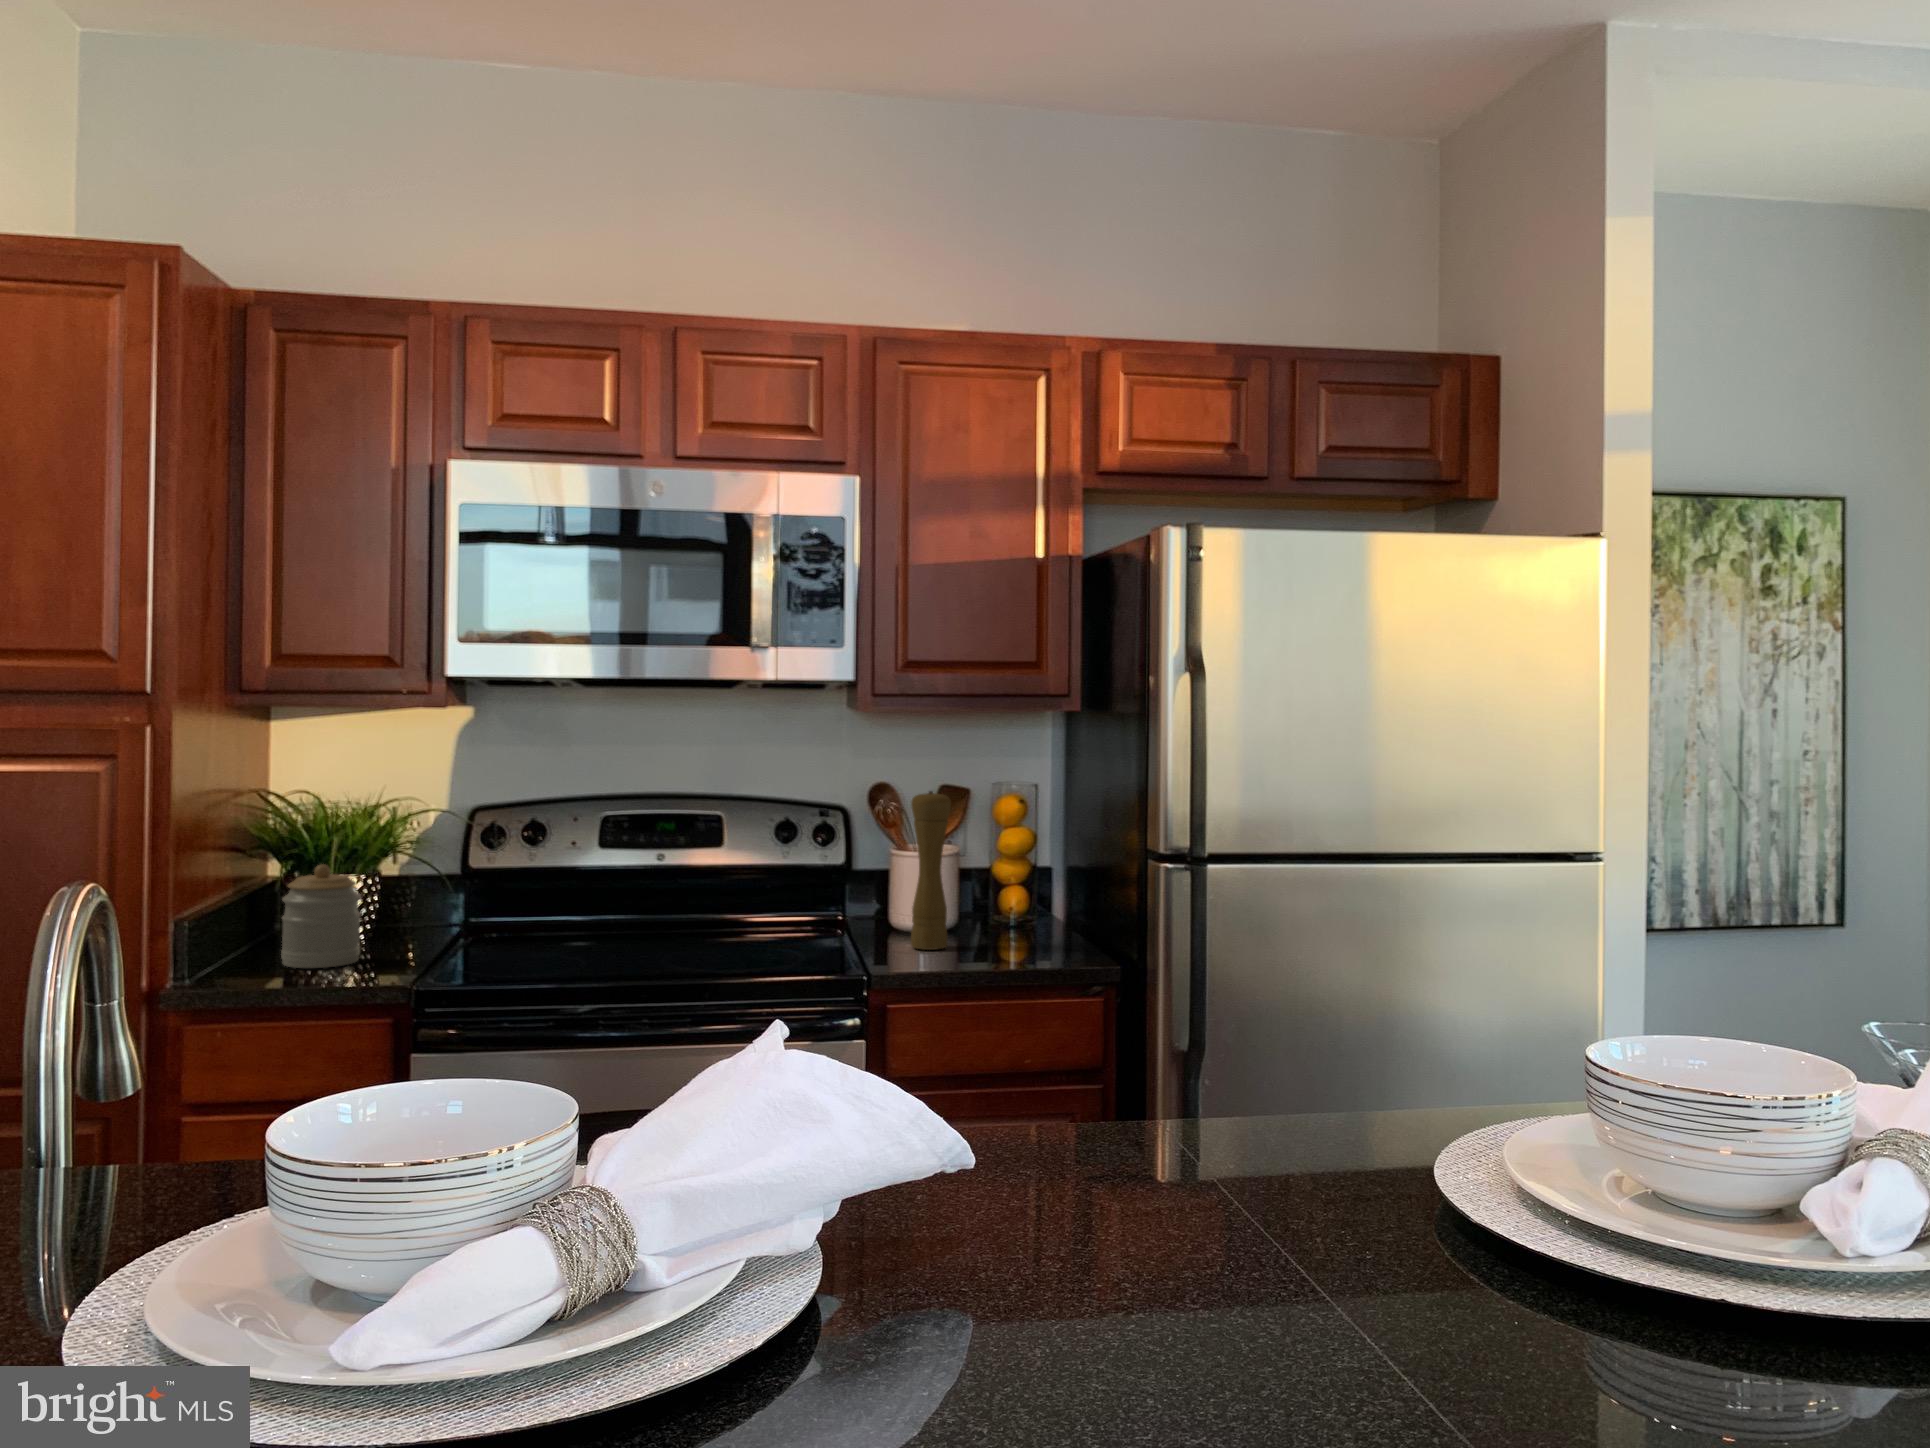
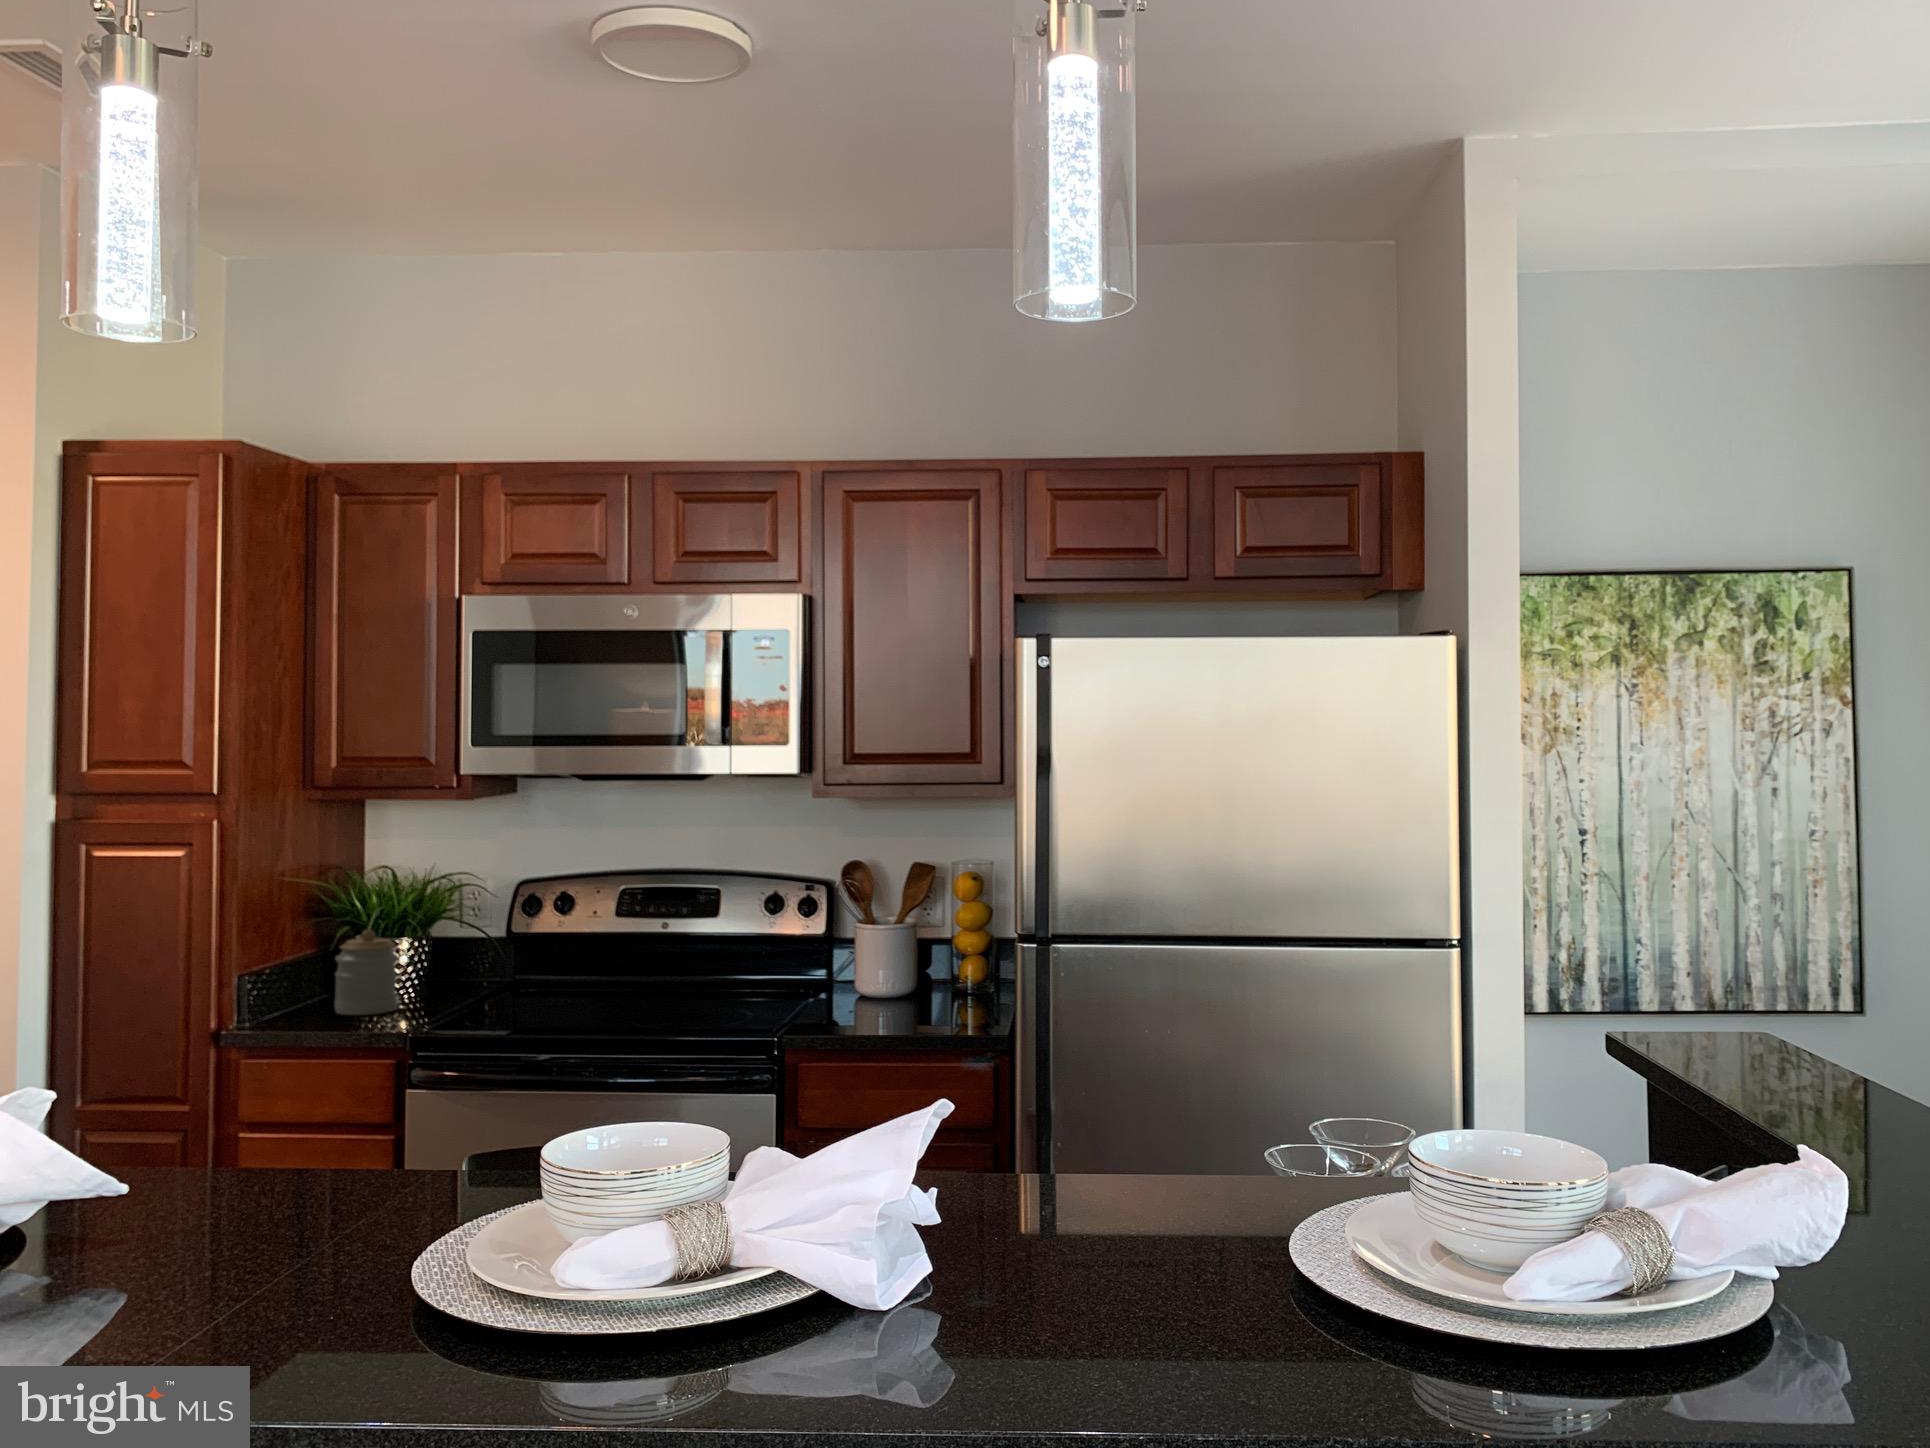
pepper mill: present [911,791,951,950] -> none [849,871,884,1014]

